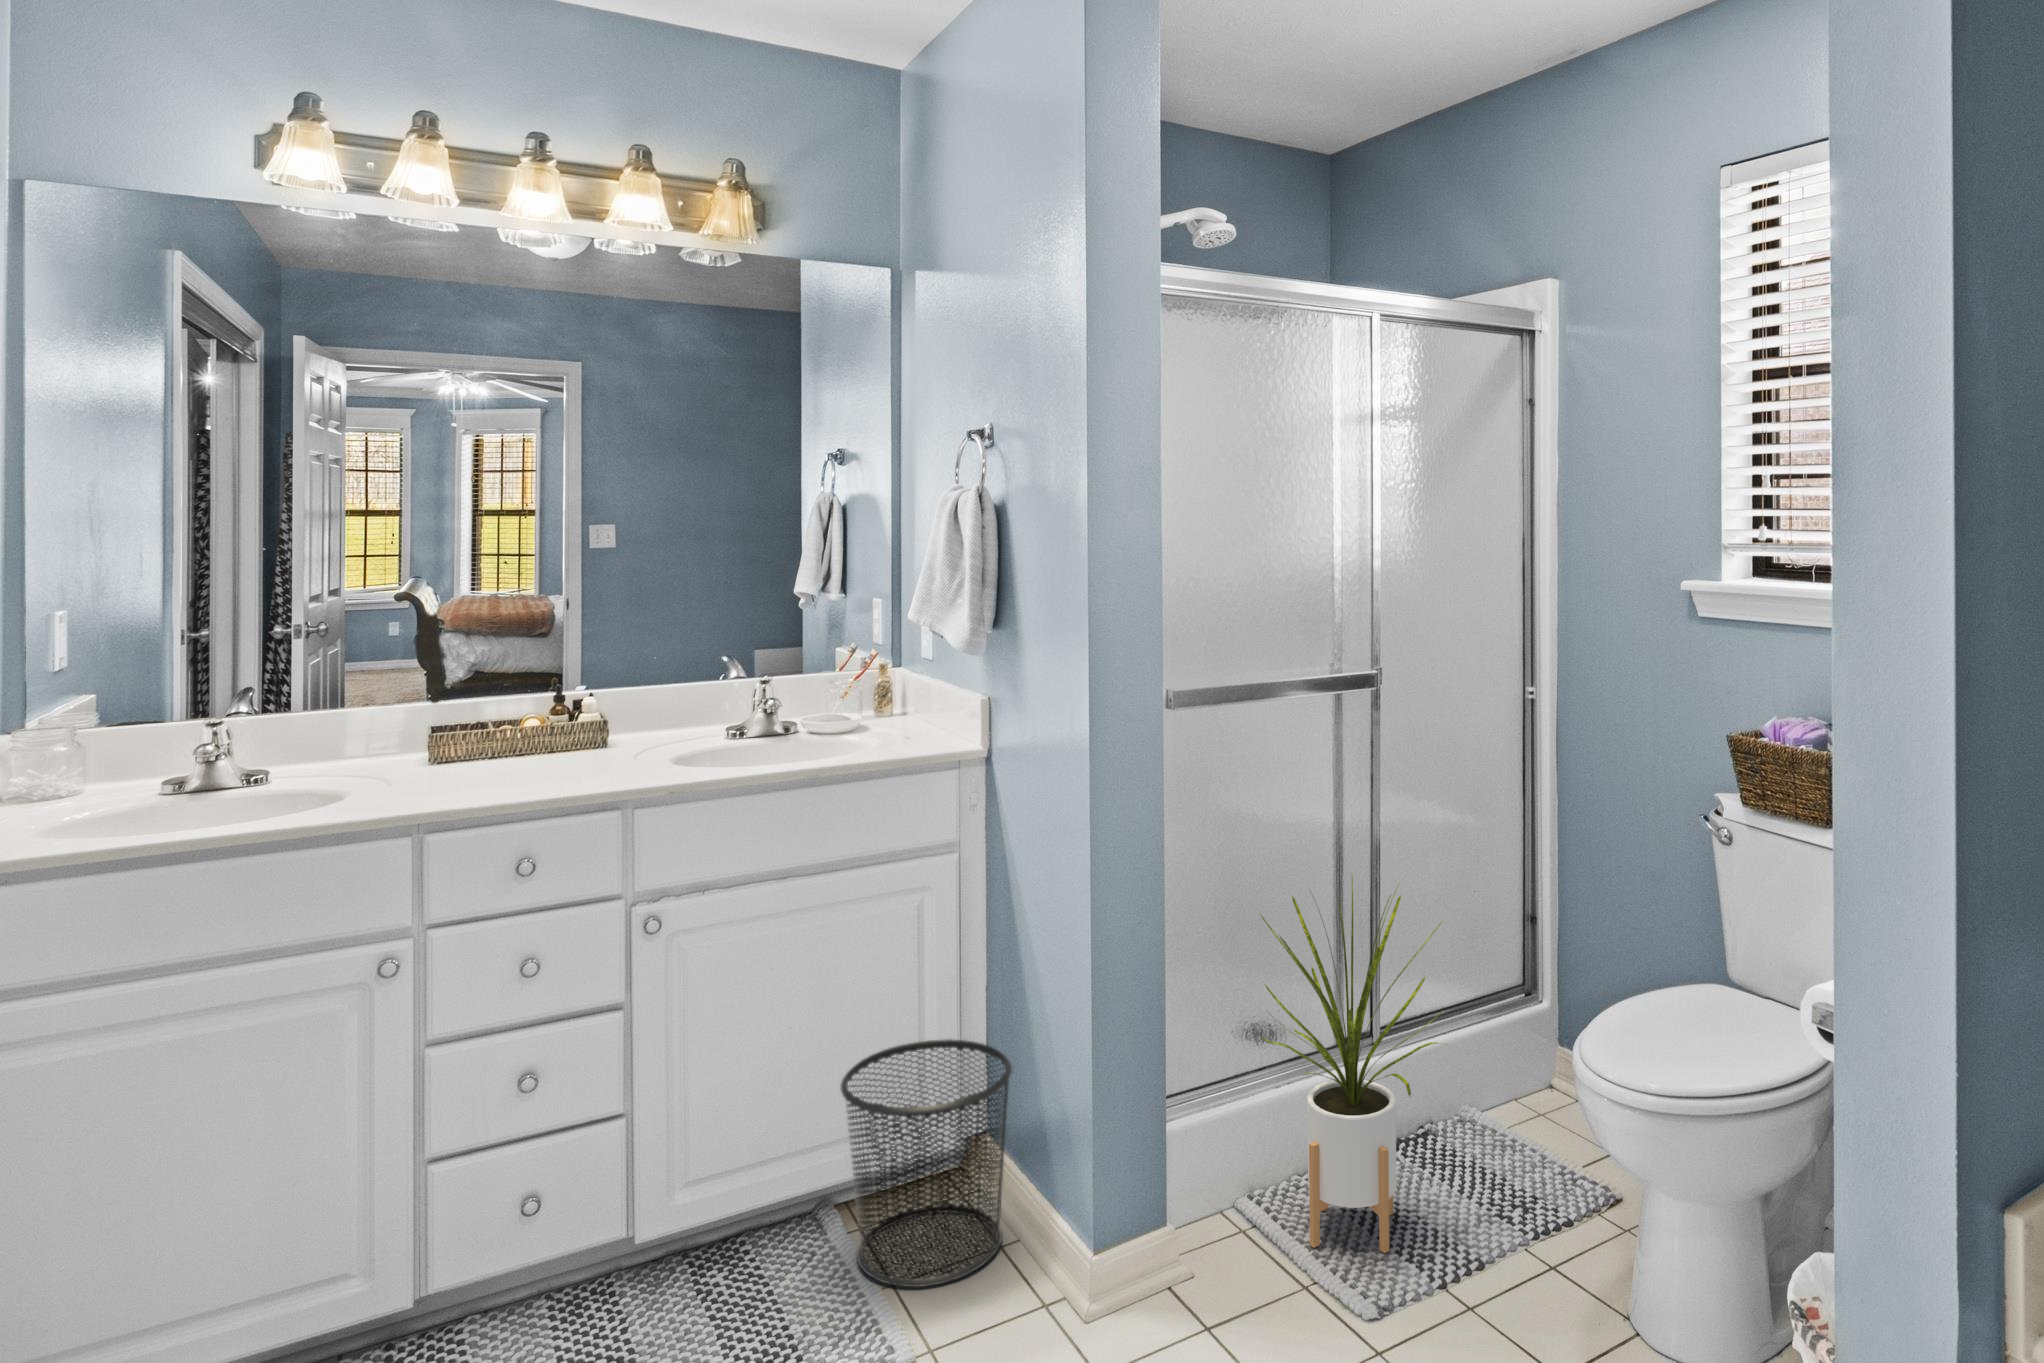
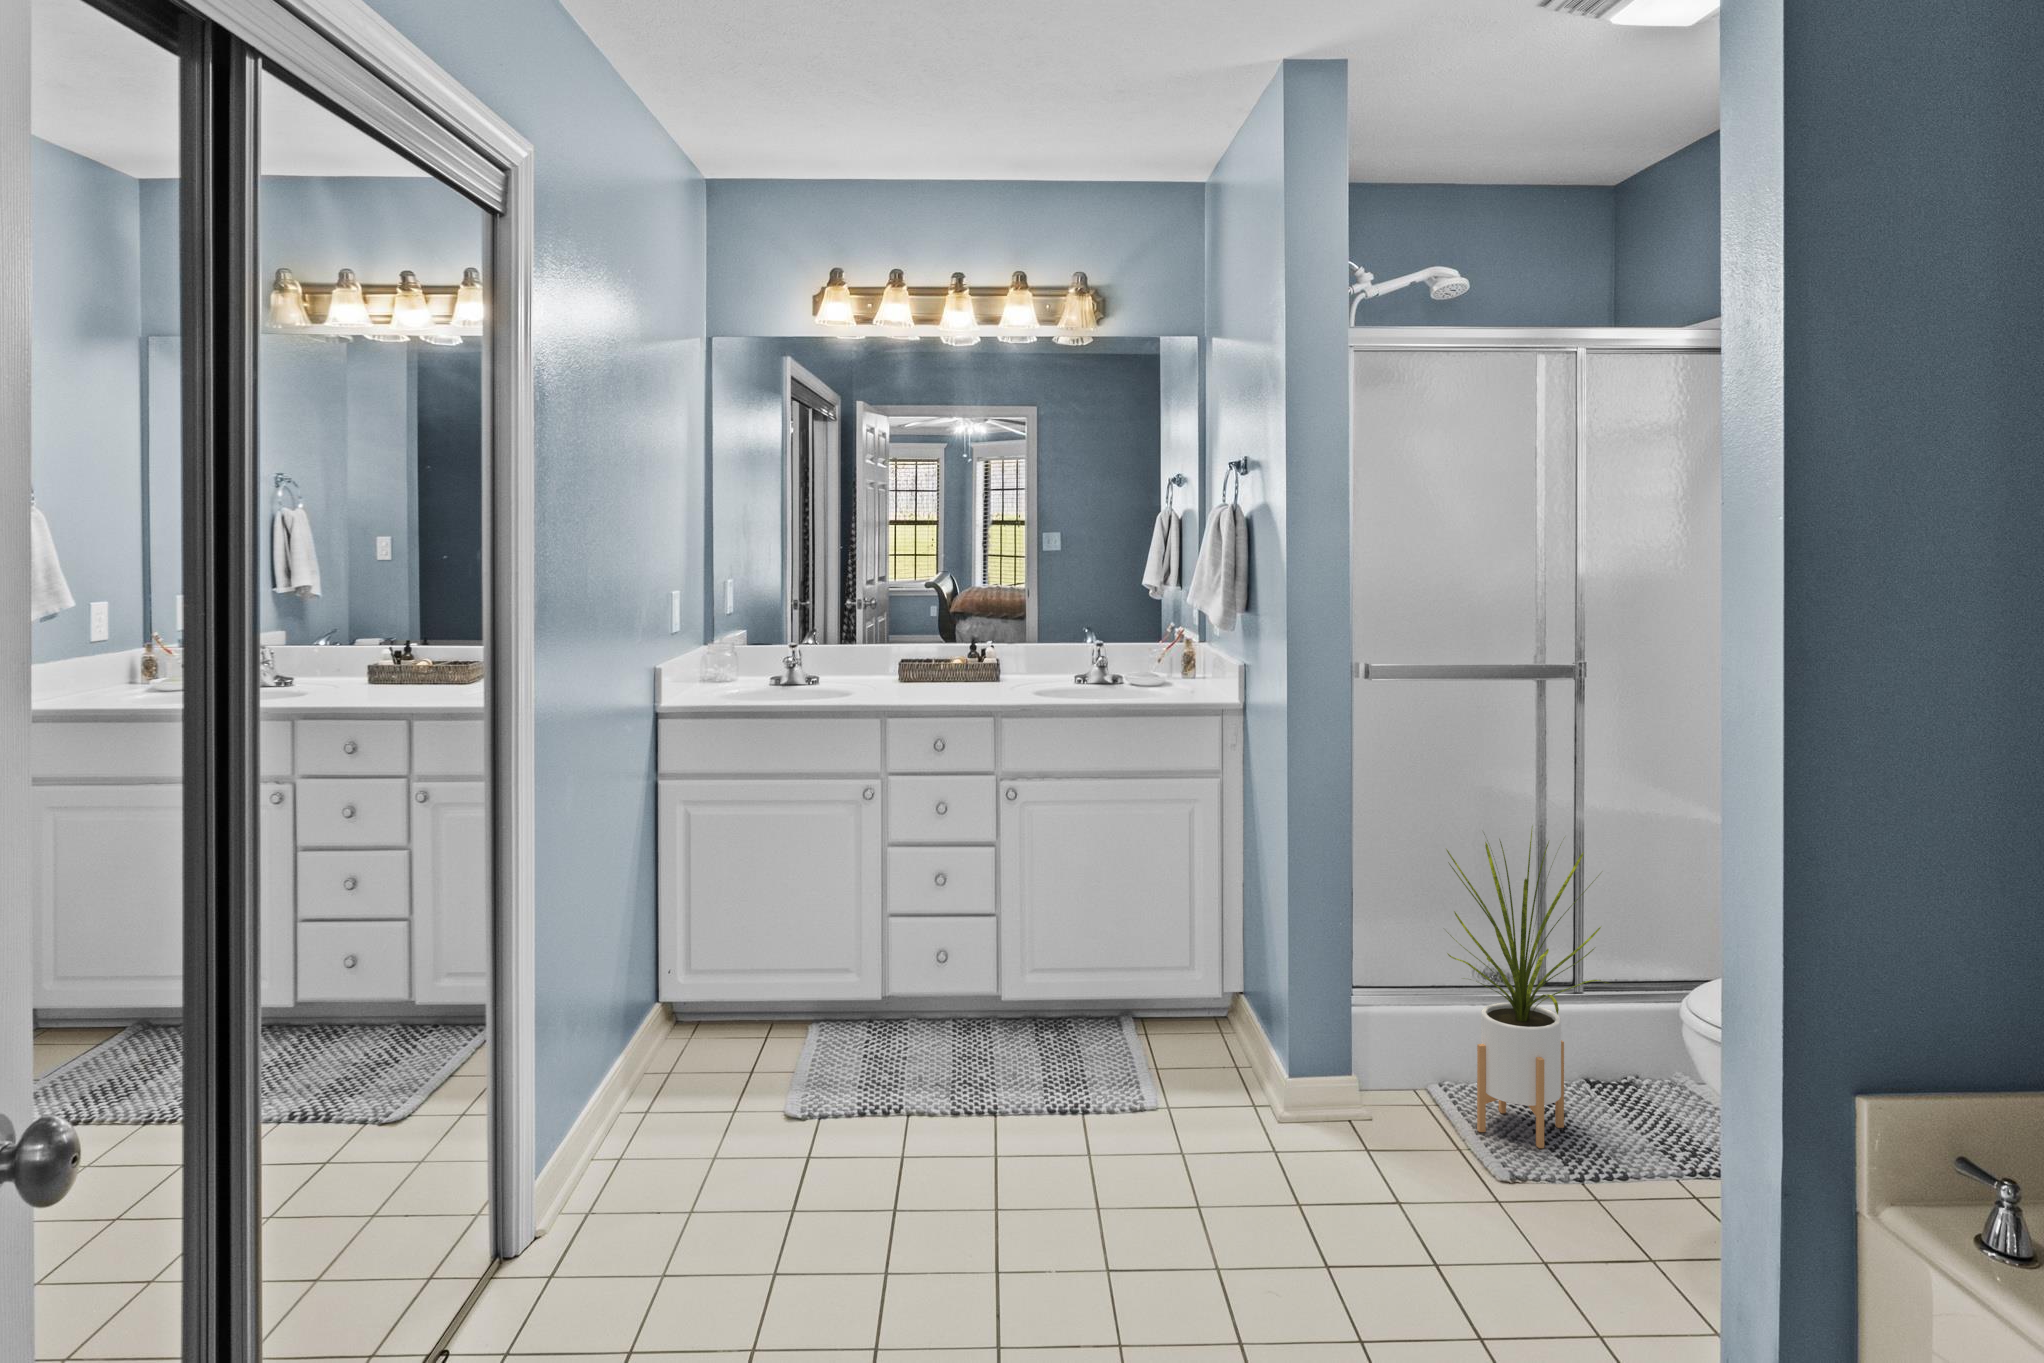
waste bin: present [840,1039,1012,1287] -> none [1120,919,1247,1091]

